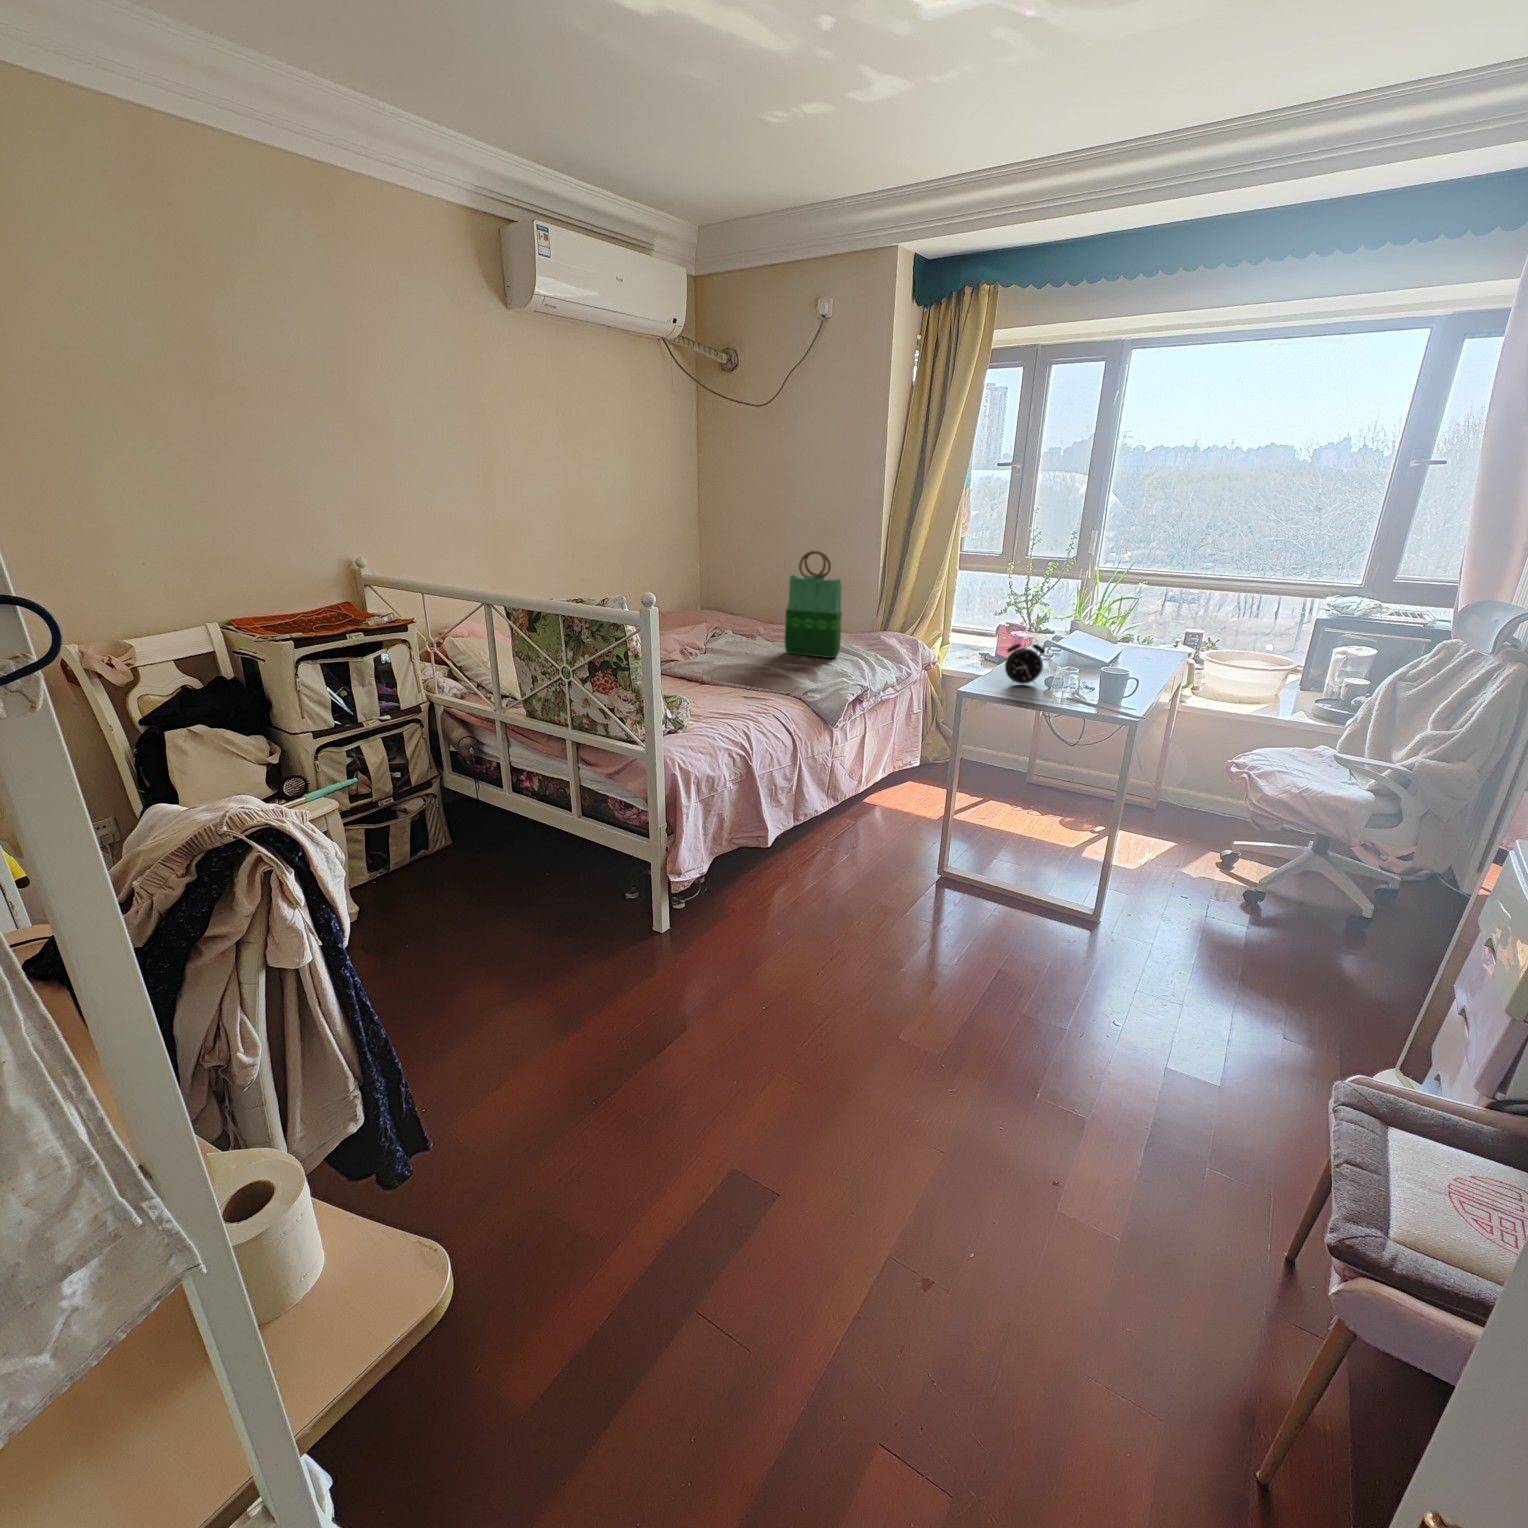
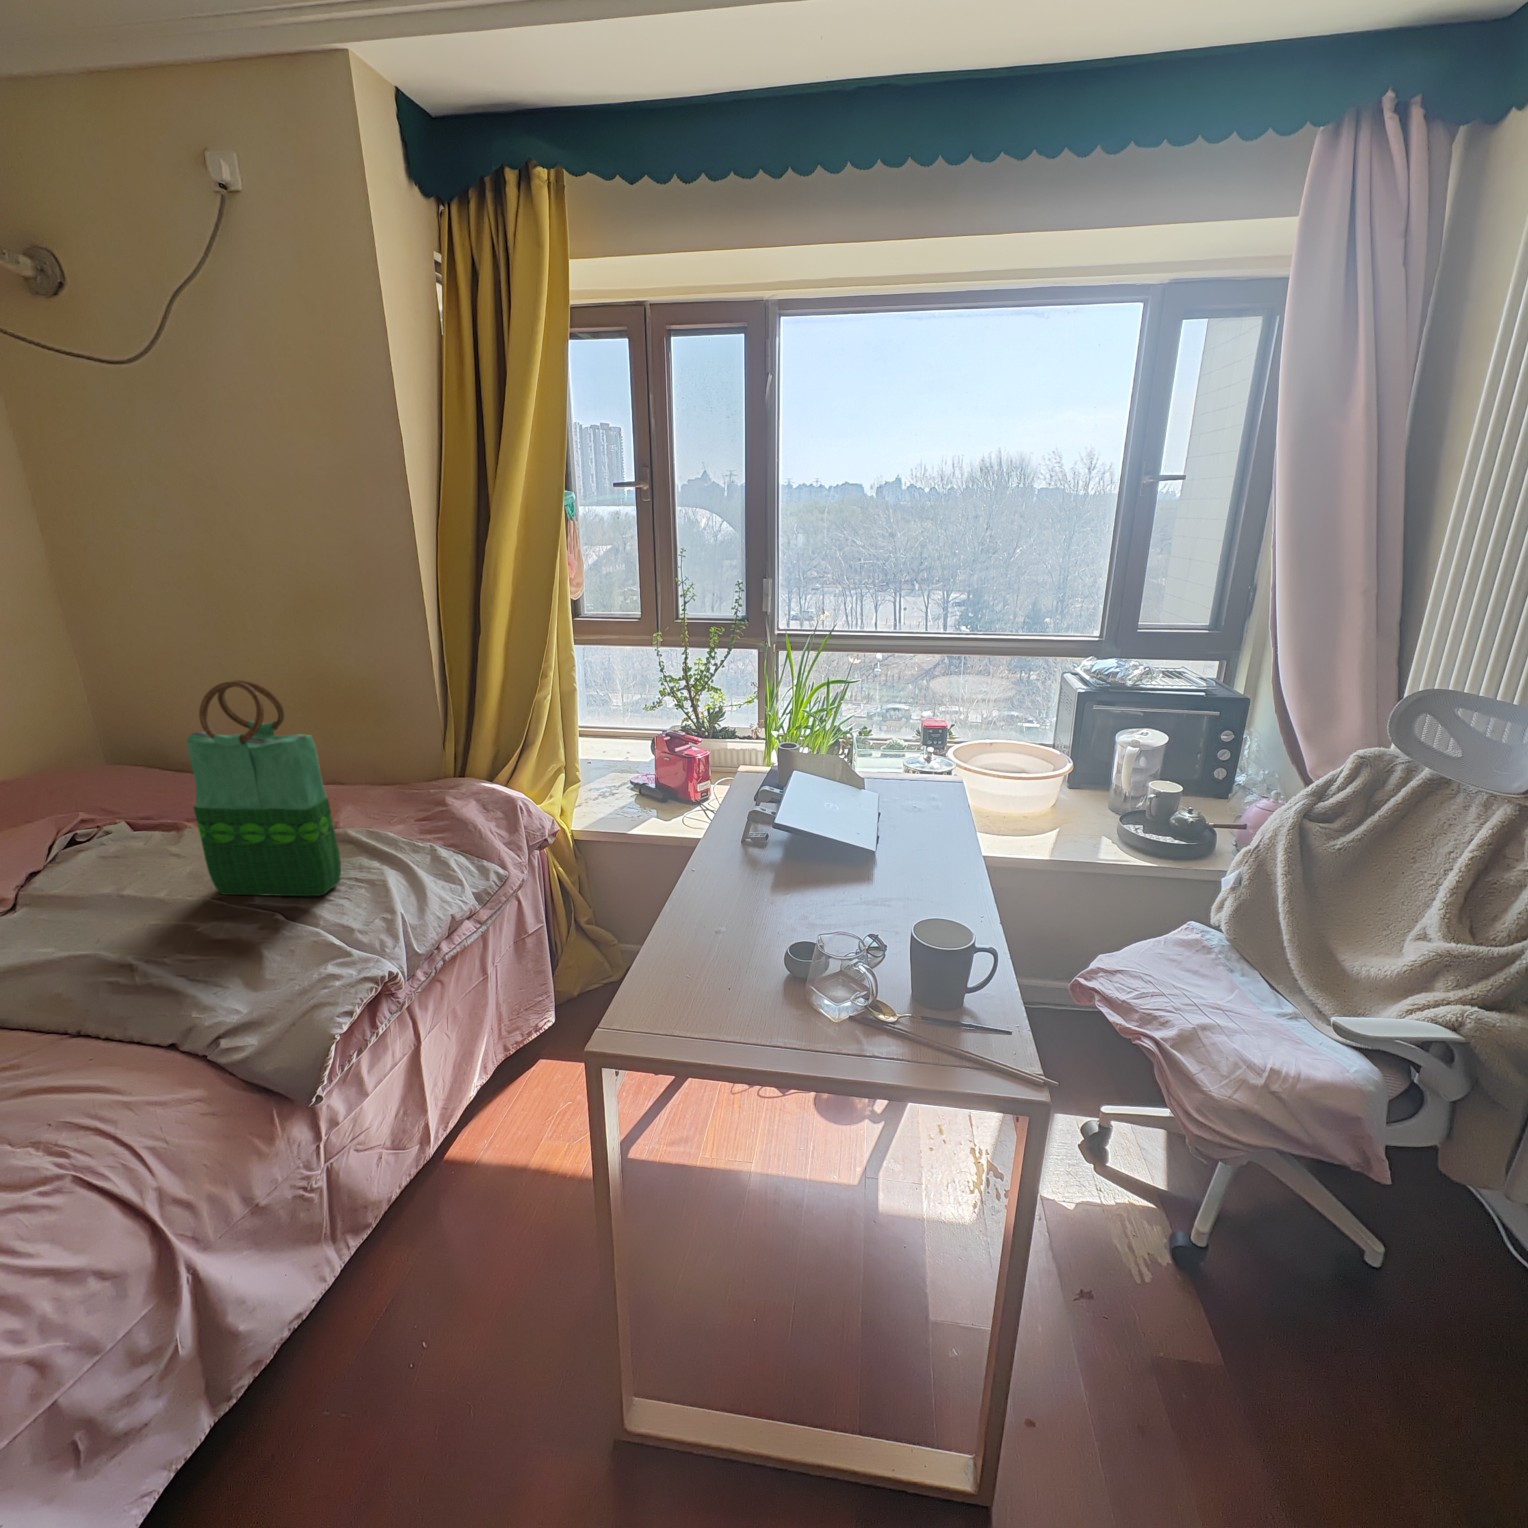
alarm clock: present [1005,637,1045,684] -> none [672,891,754,1002]

